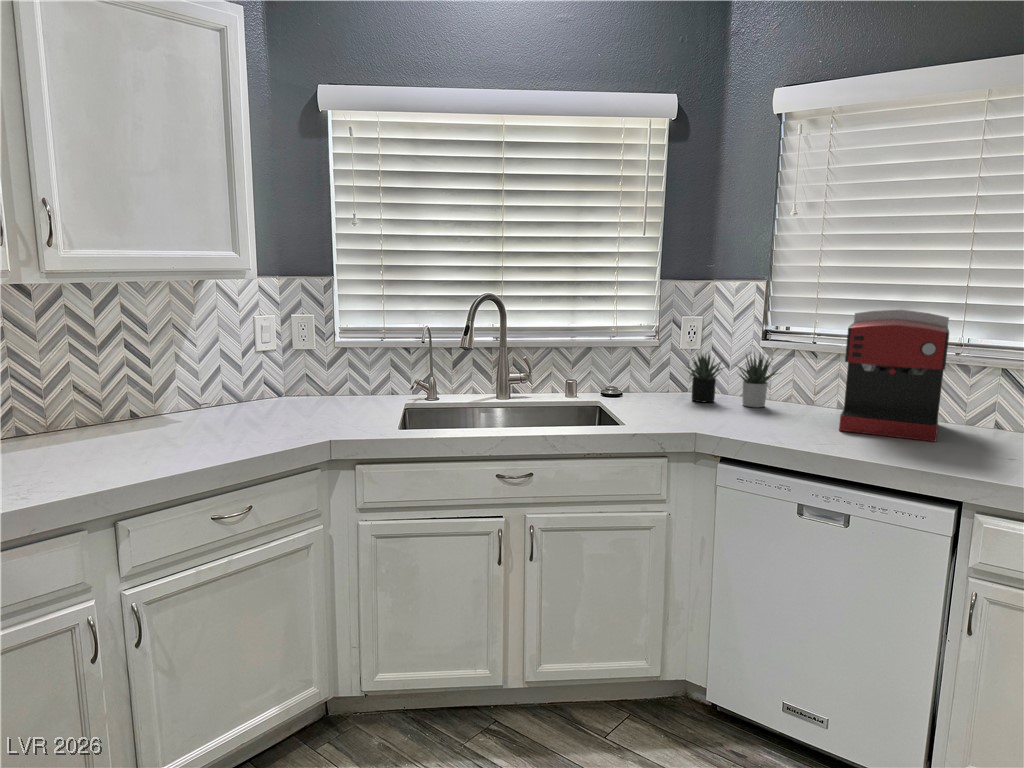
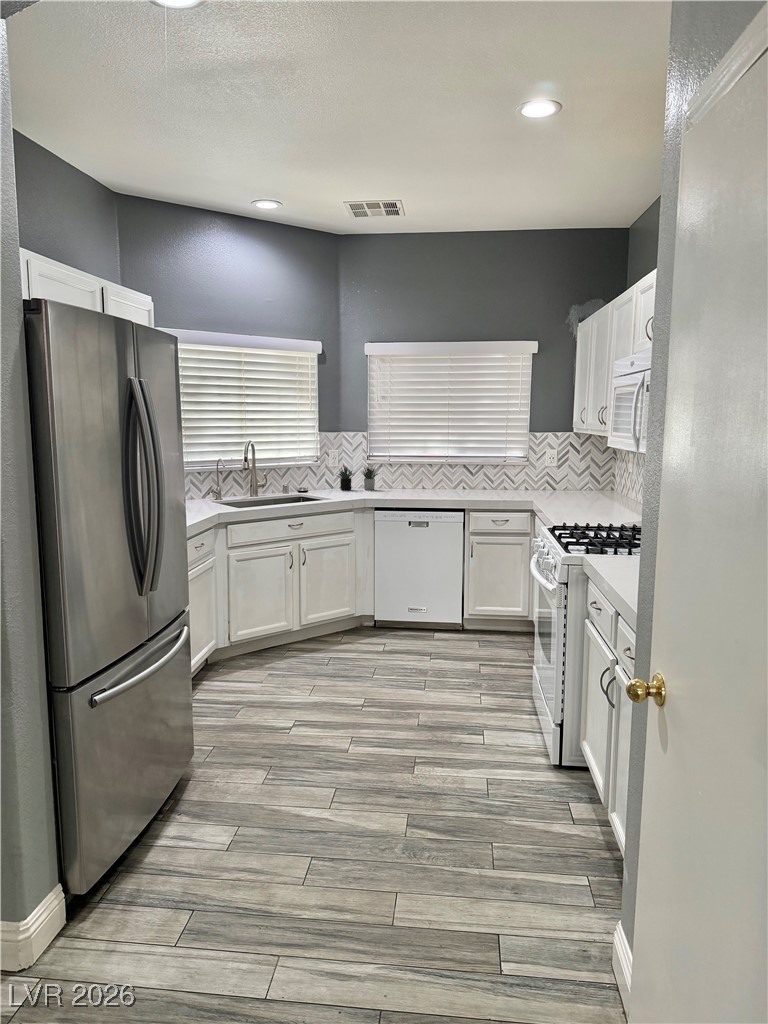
coffee maker: present [839,310,949,442] -> none [409,442,447,492]

